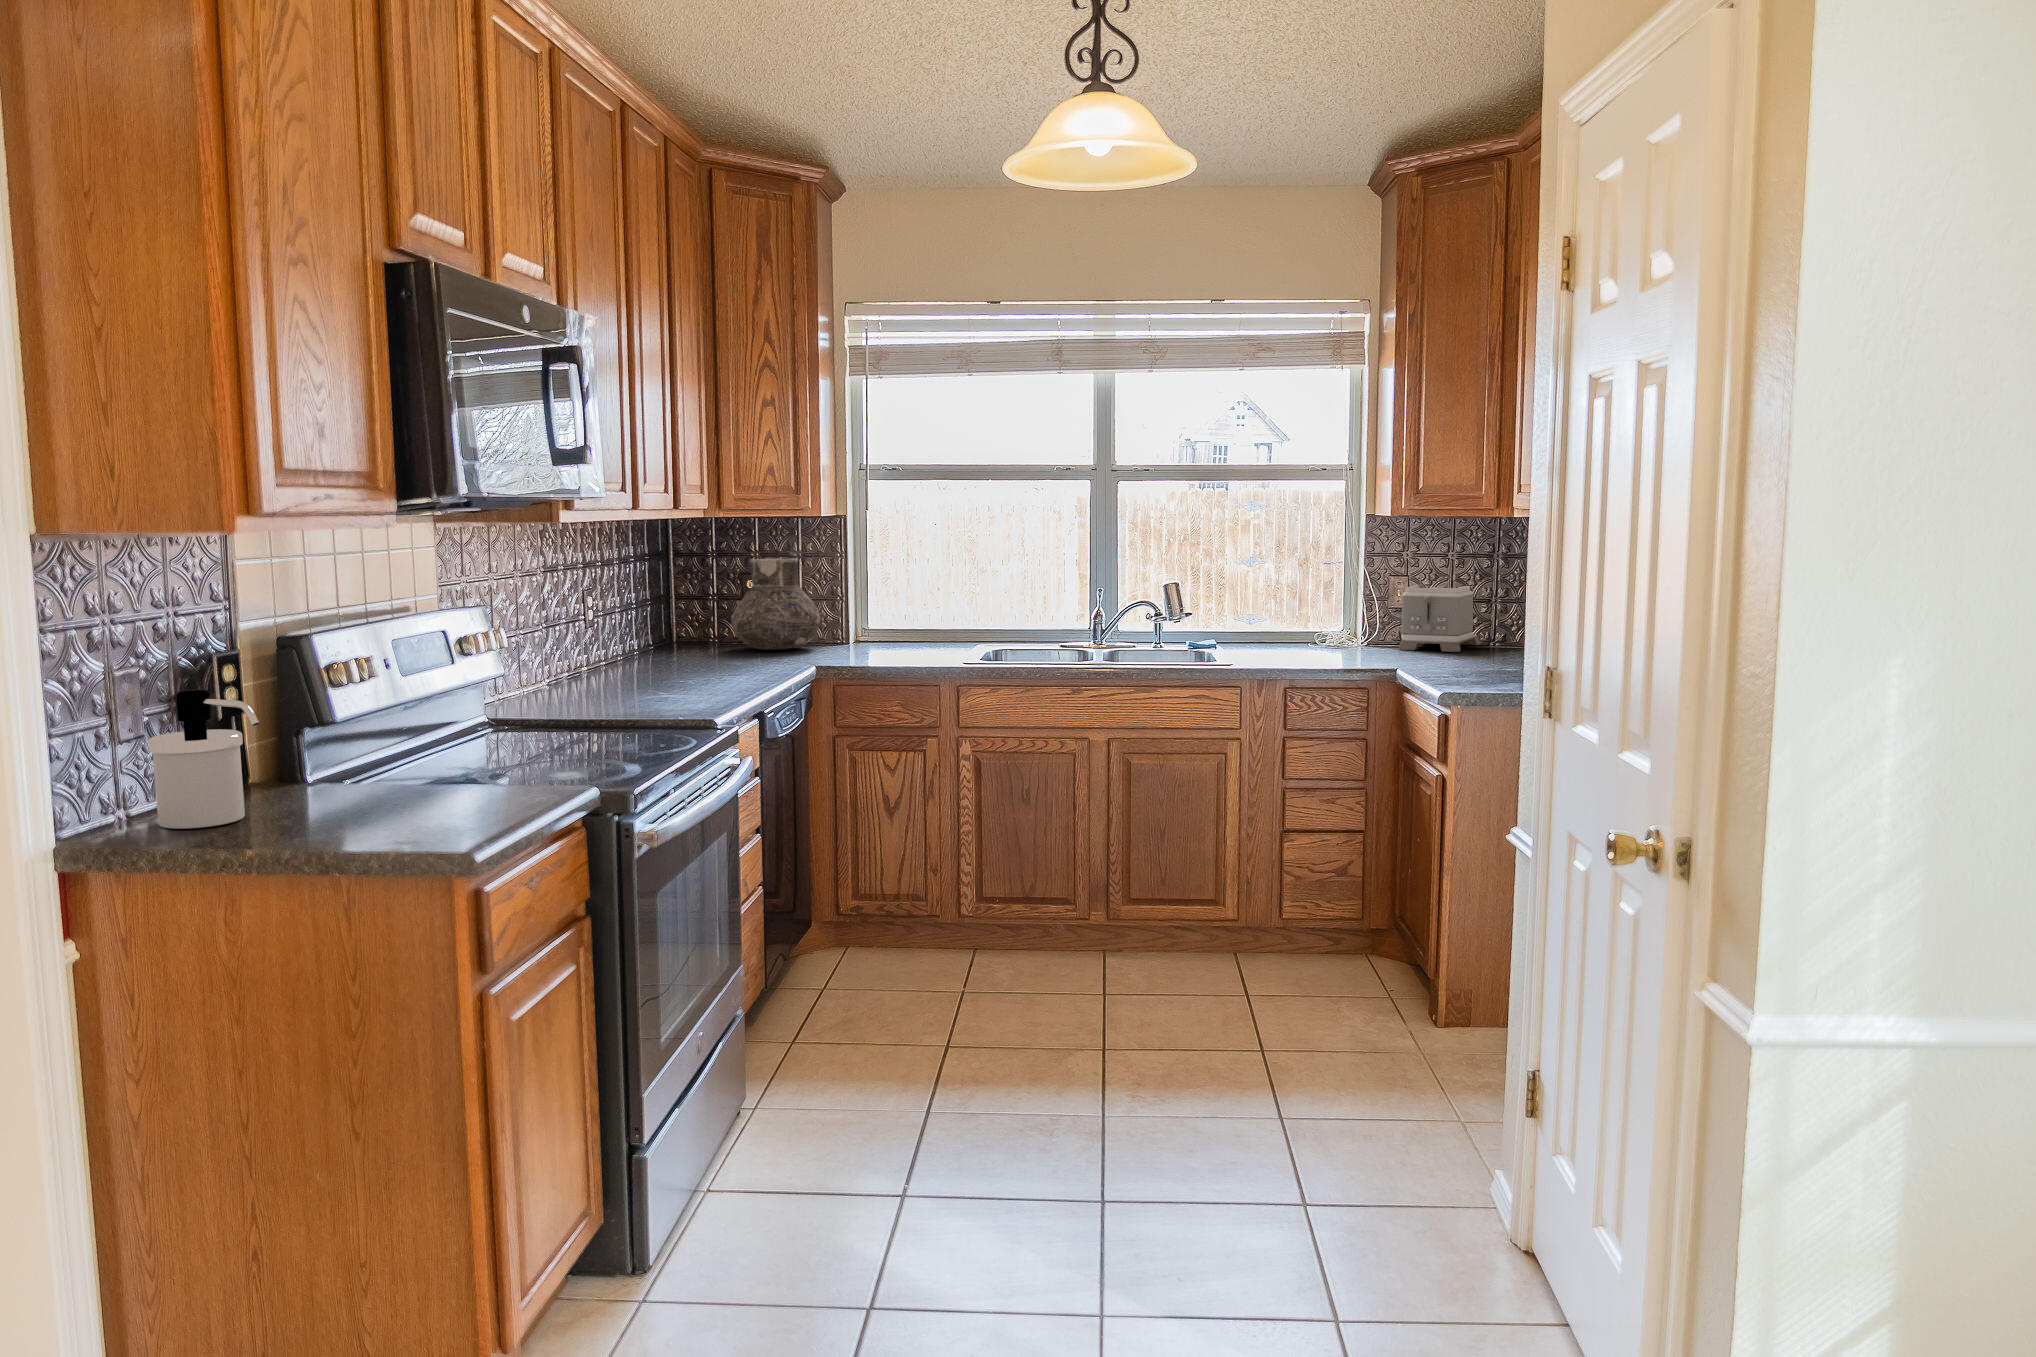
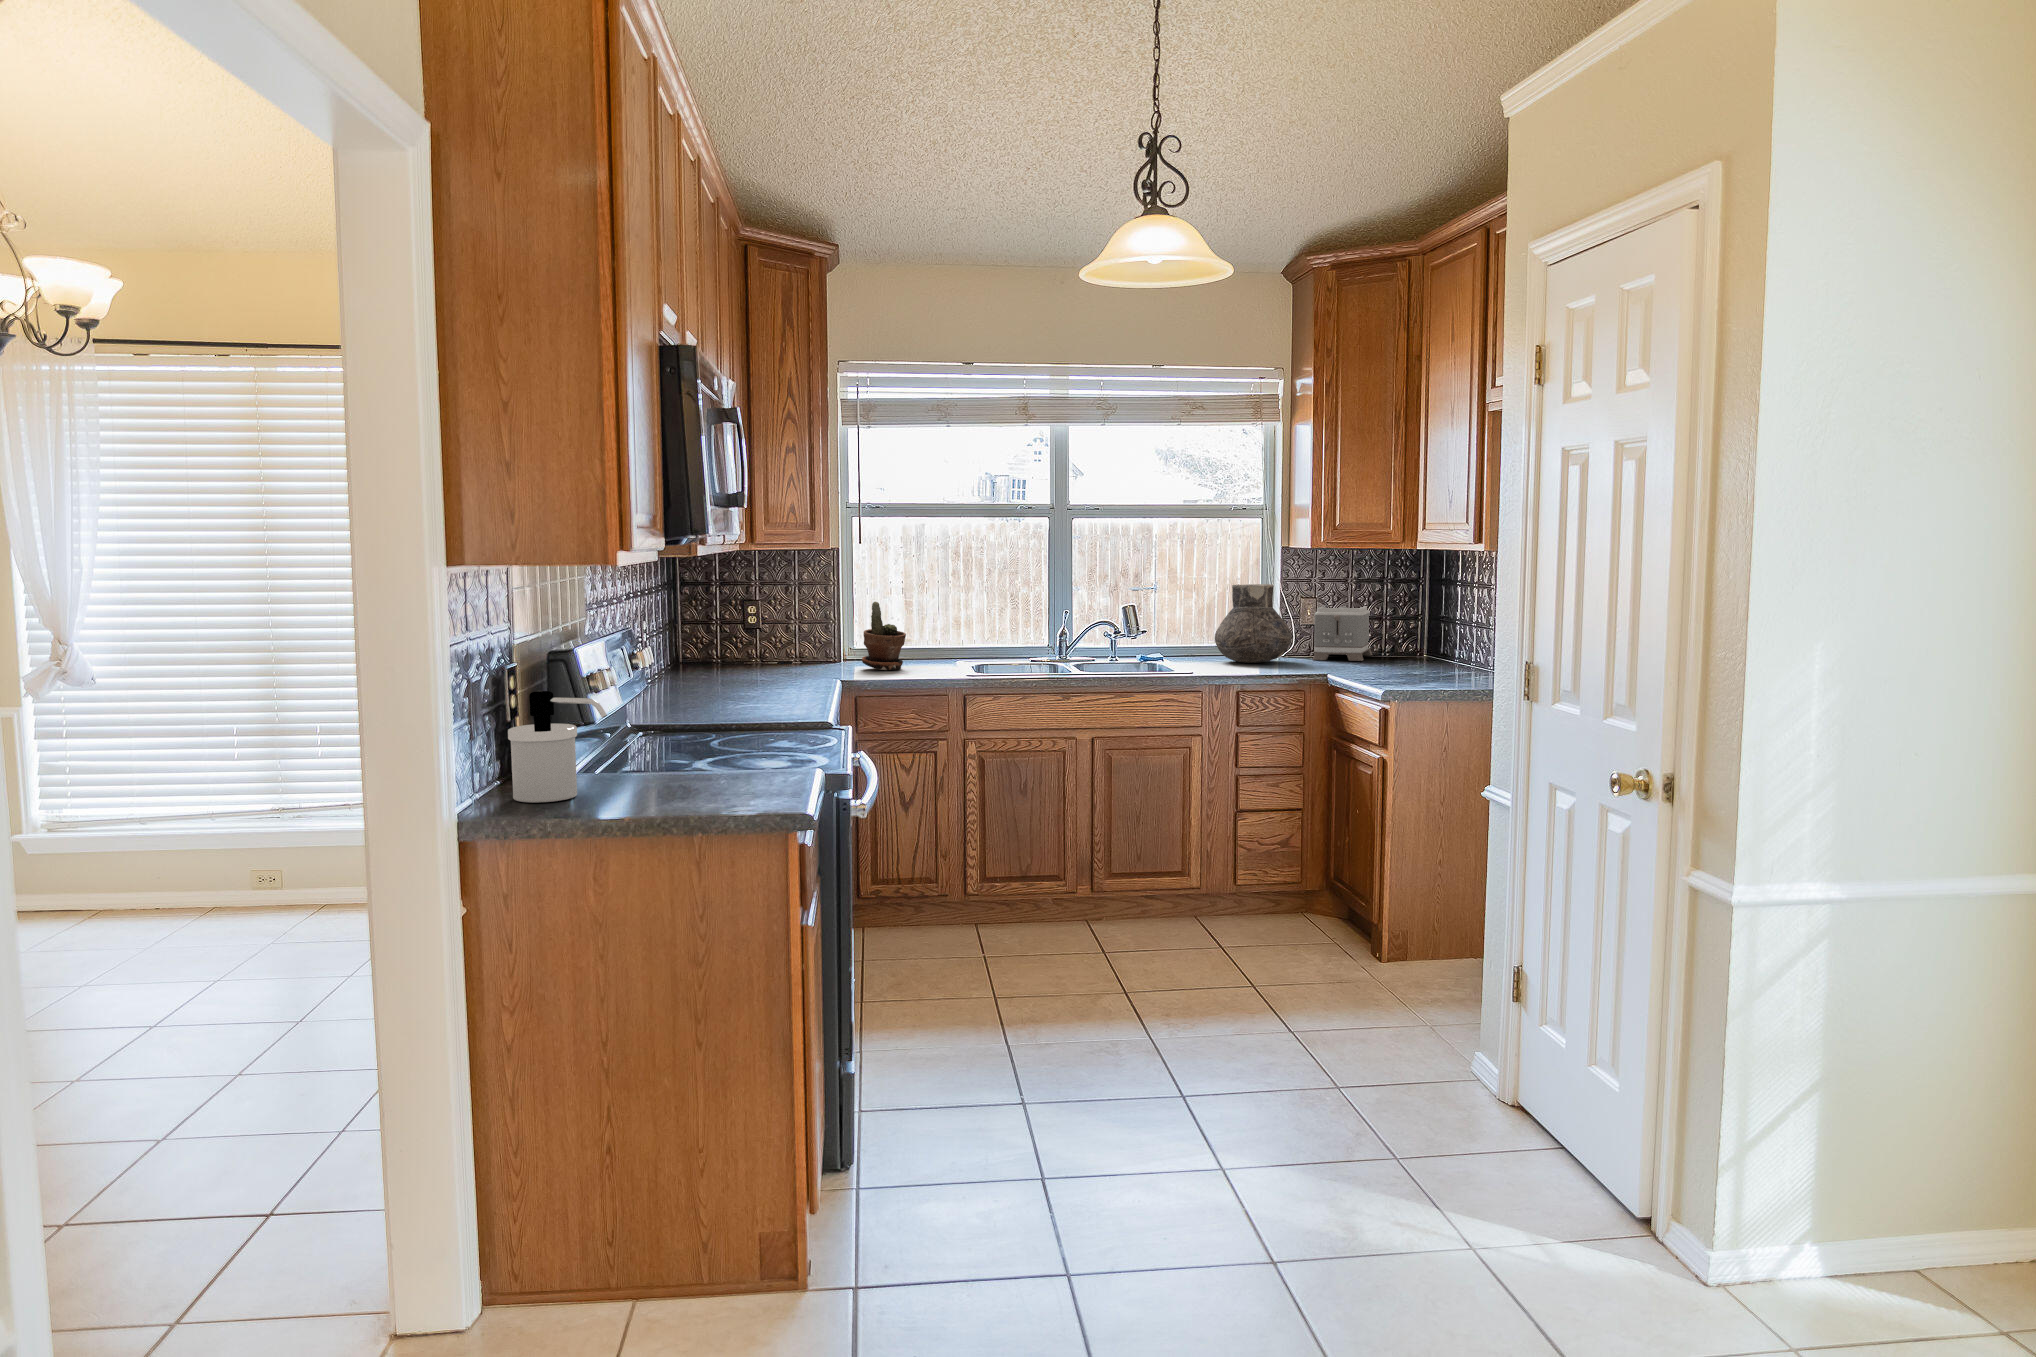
vase: present [732,558,821,650] -> present [1215,584,1292,663]
potted plant: none [857,577,907,655] -> present [862,602,906,670]

